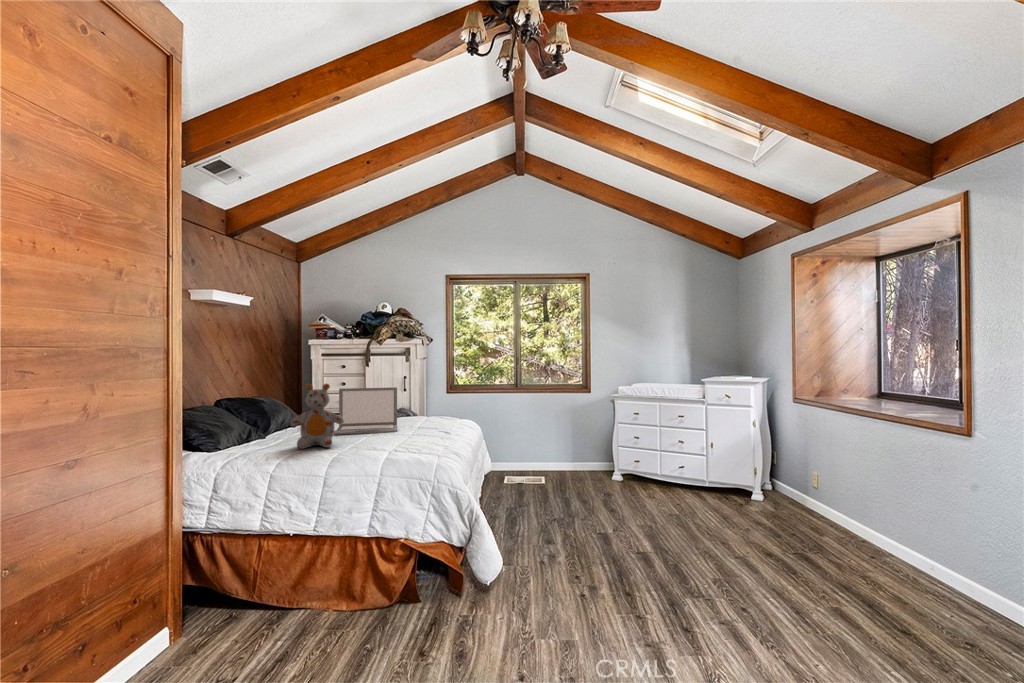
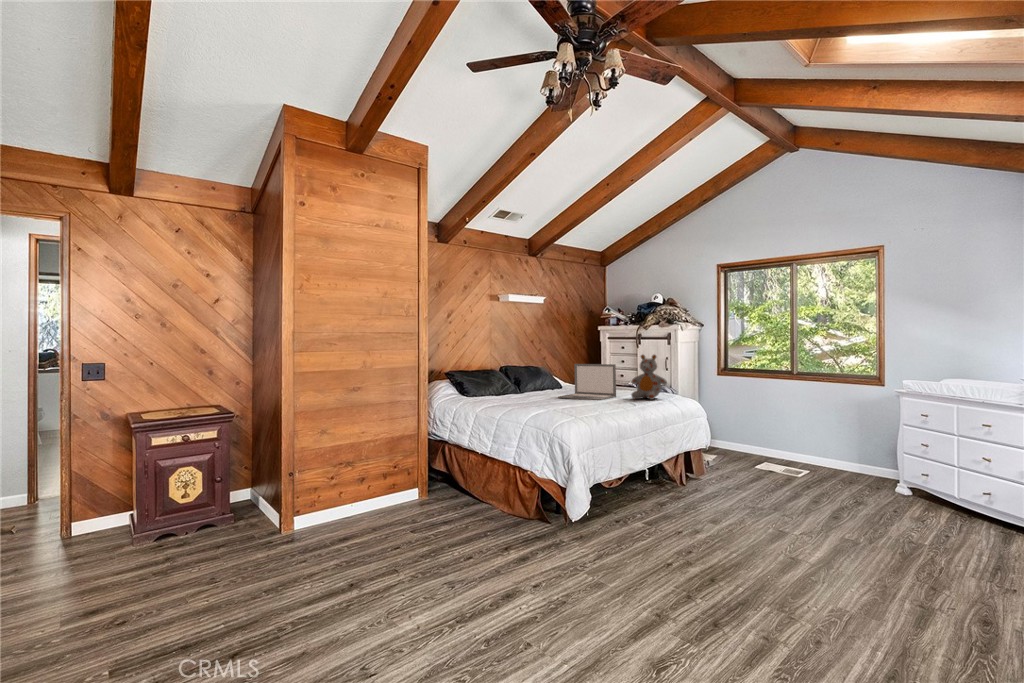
stuffed bear: present [291,384,344,449] -> present [631,355,667,400]

